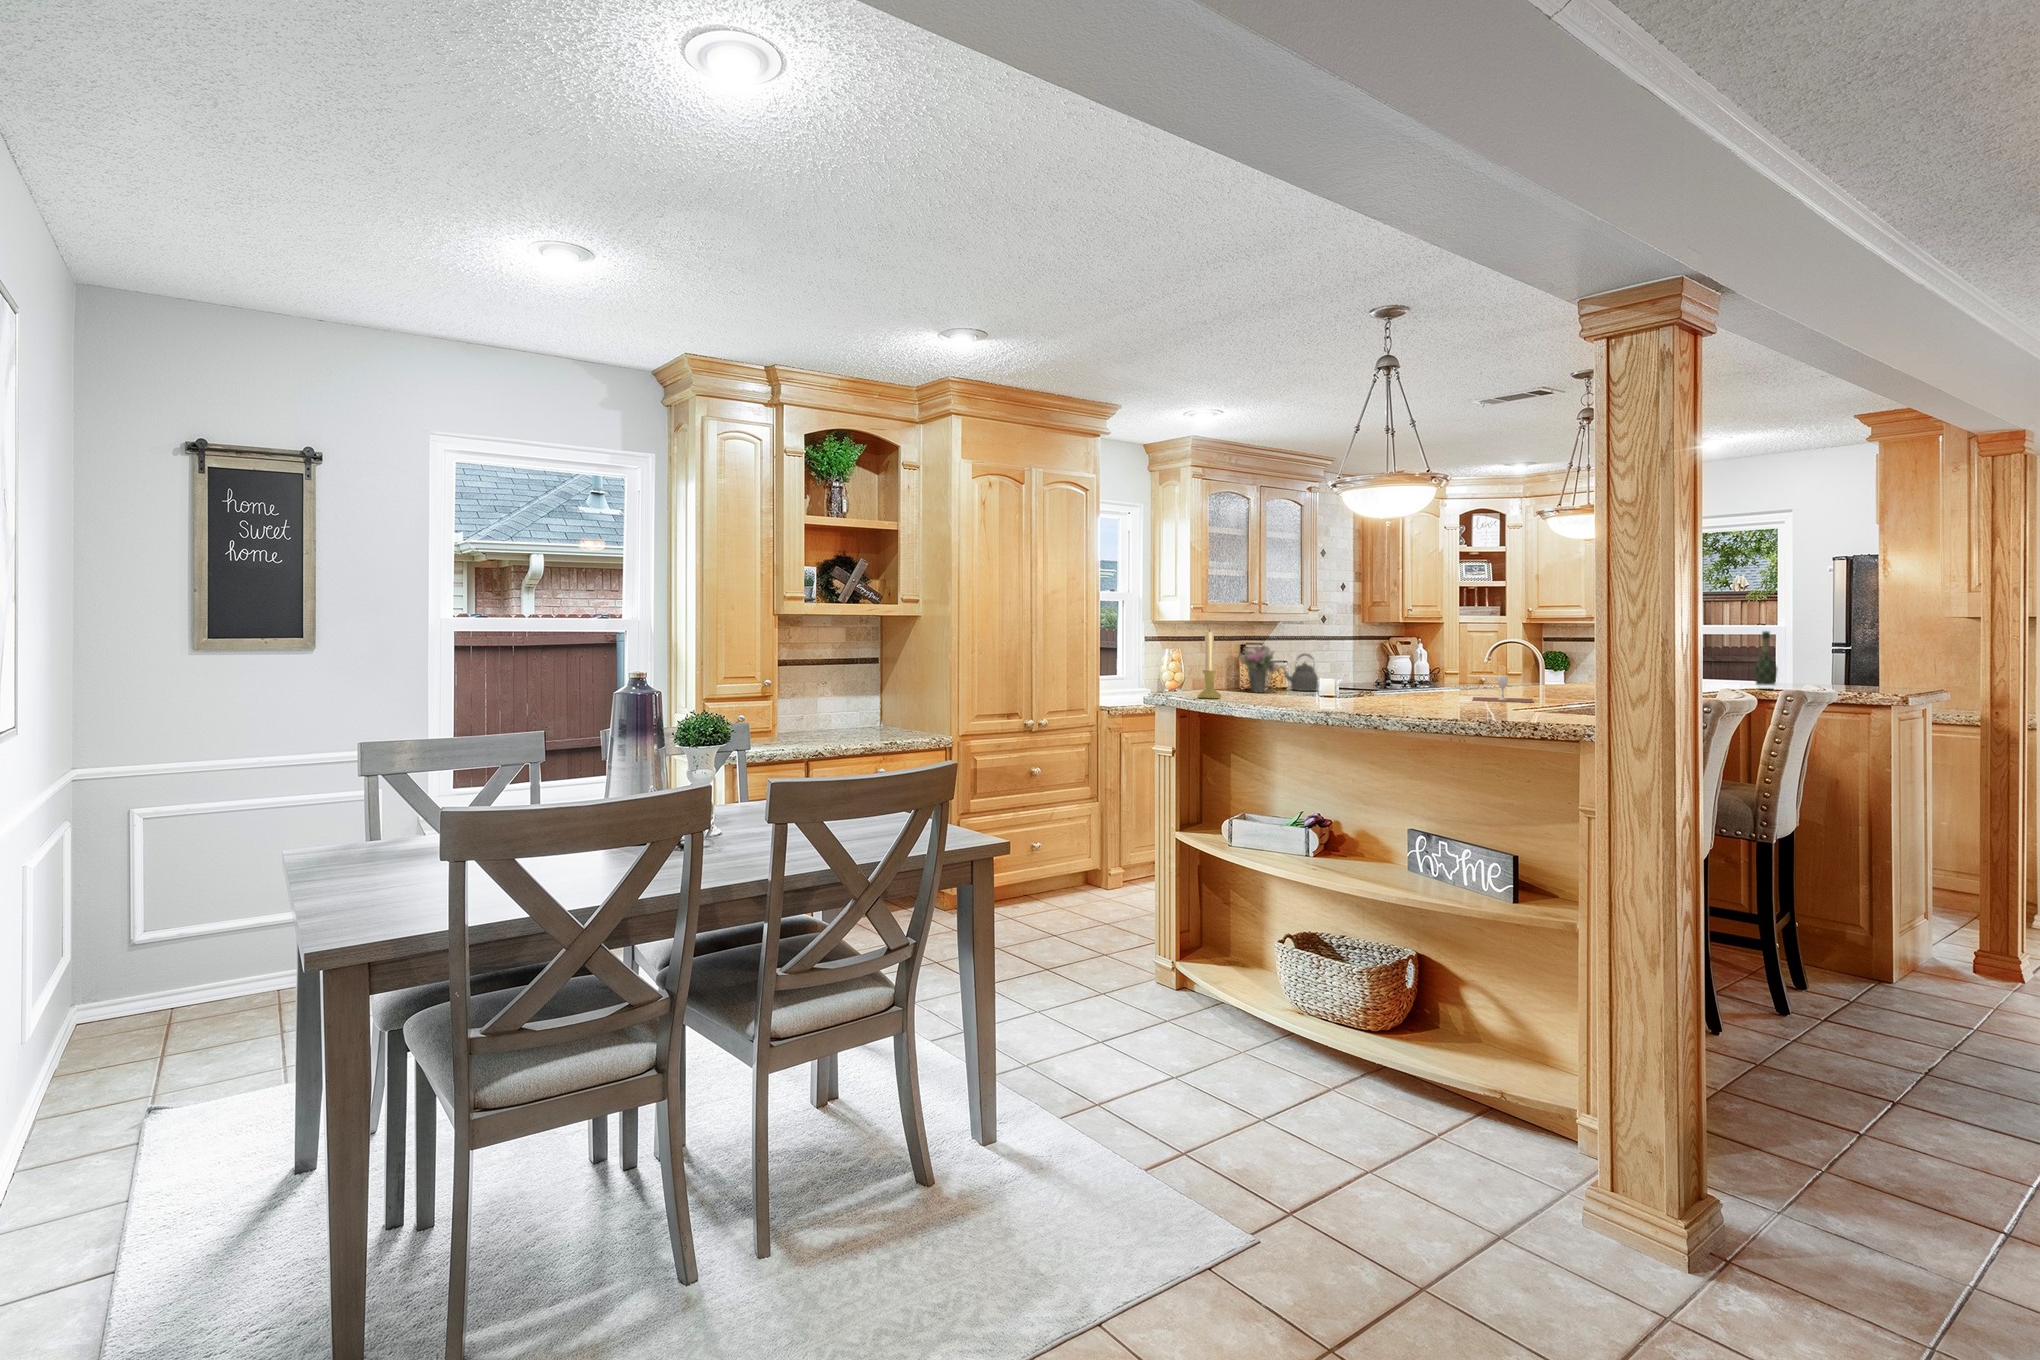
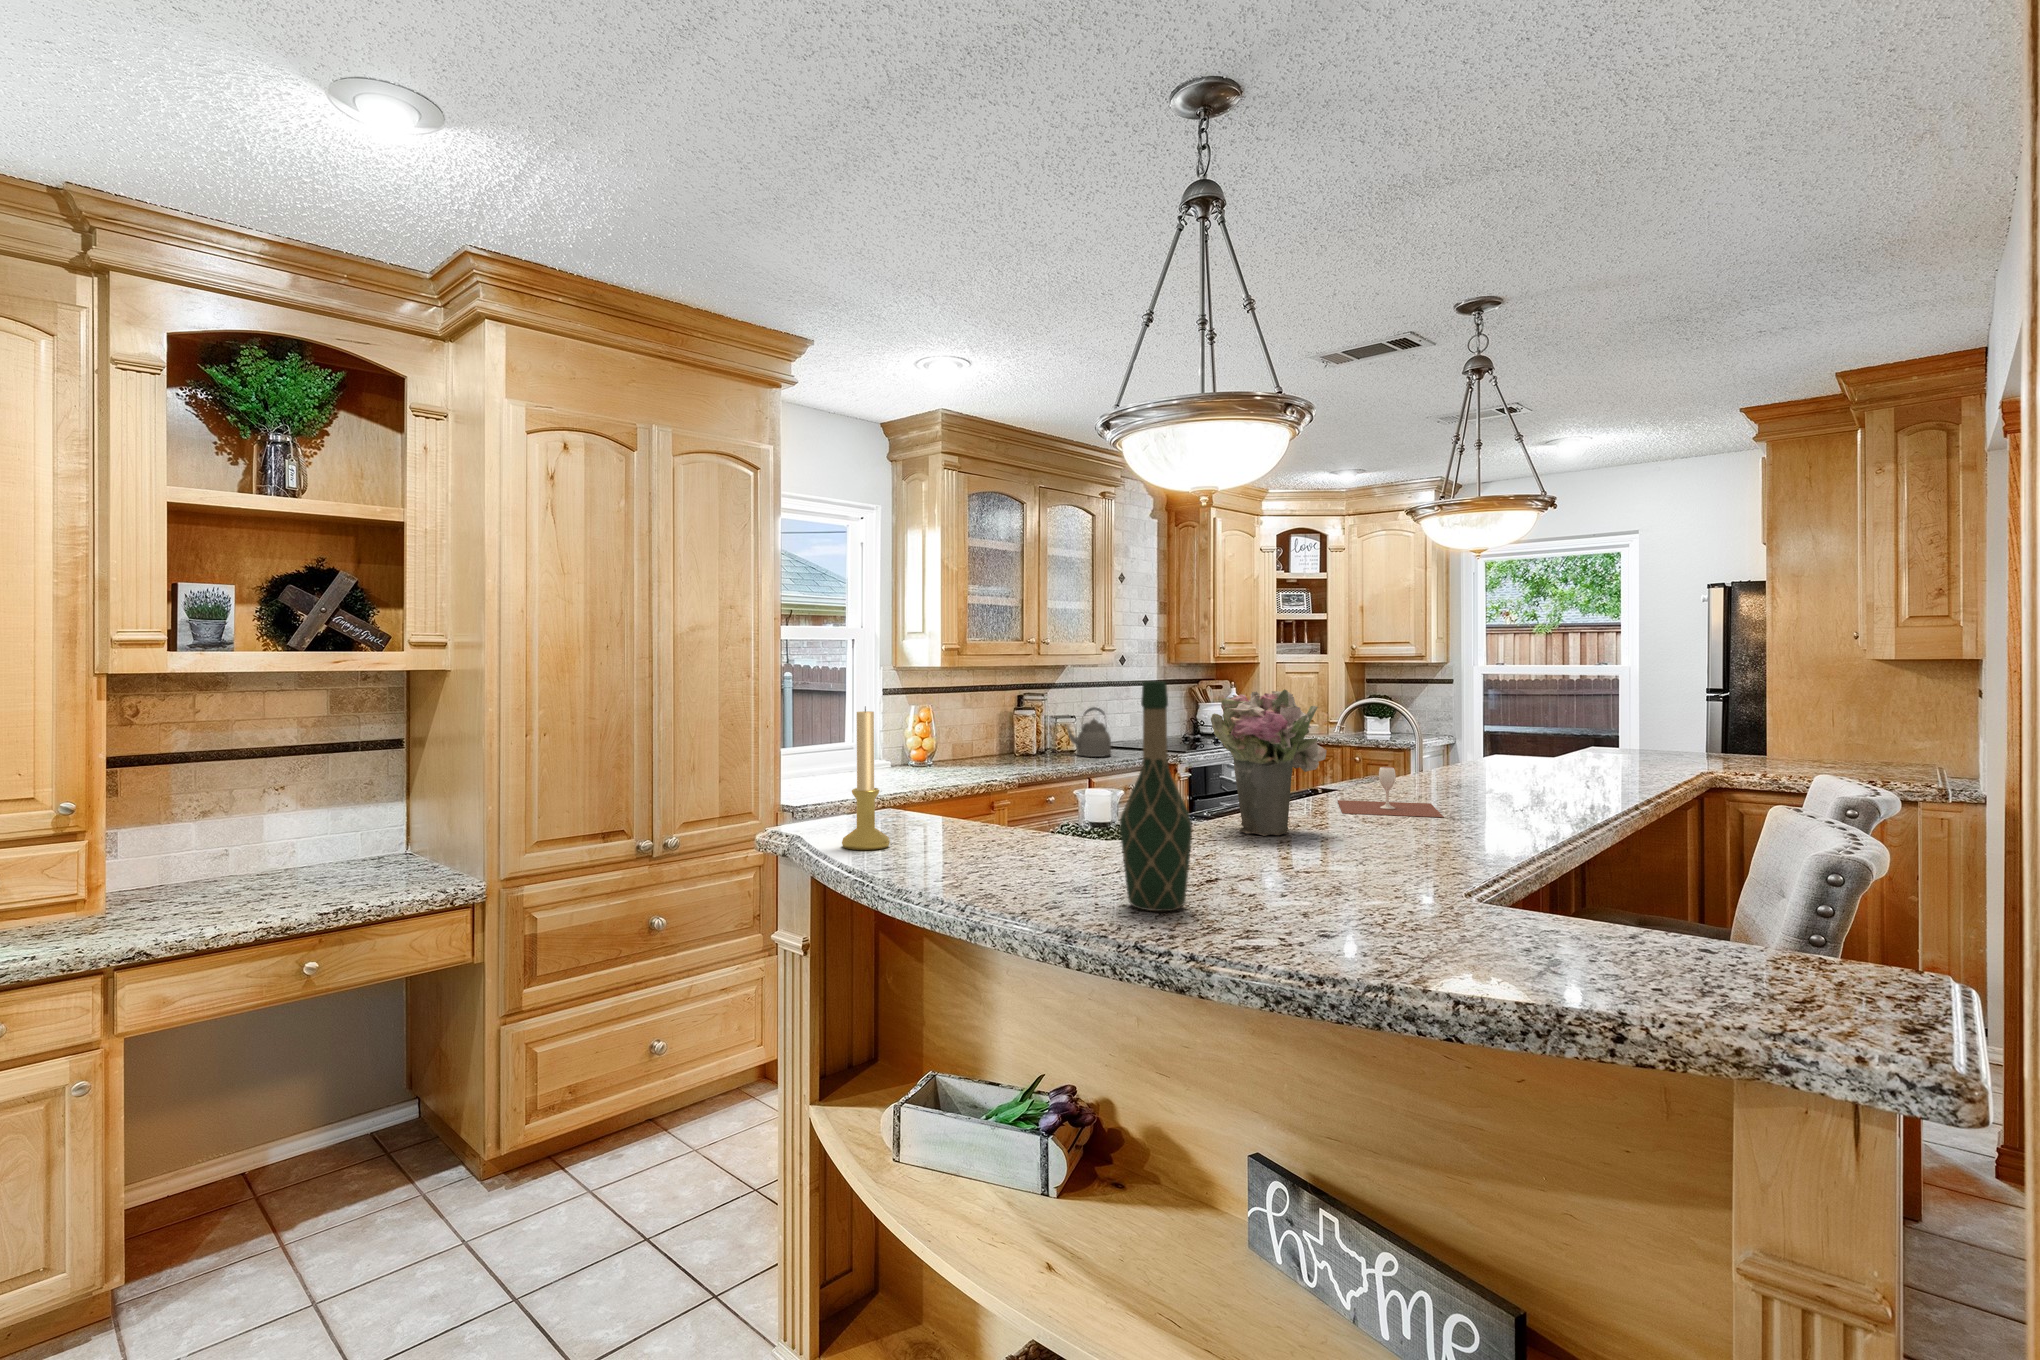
wine bottle: present [1754,631,1777,690] -> present [1120,681,1193,911]
flower bouquet: present [1239,646,1279,693] -> present [1211,689,1327,836]

